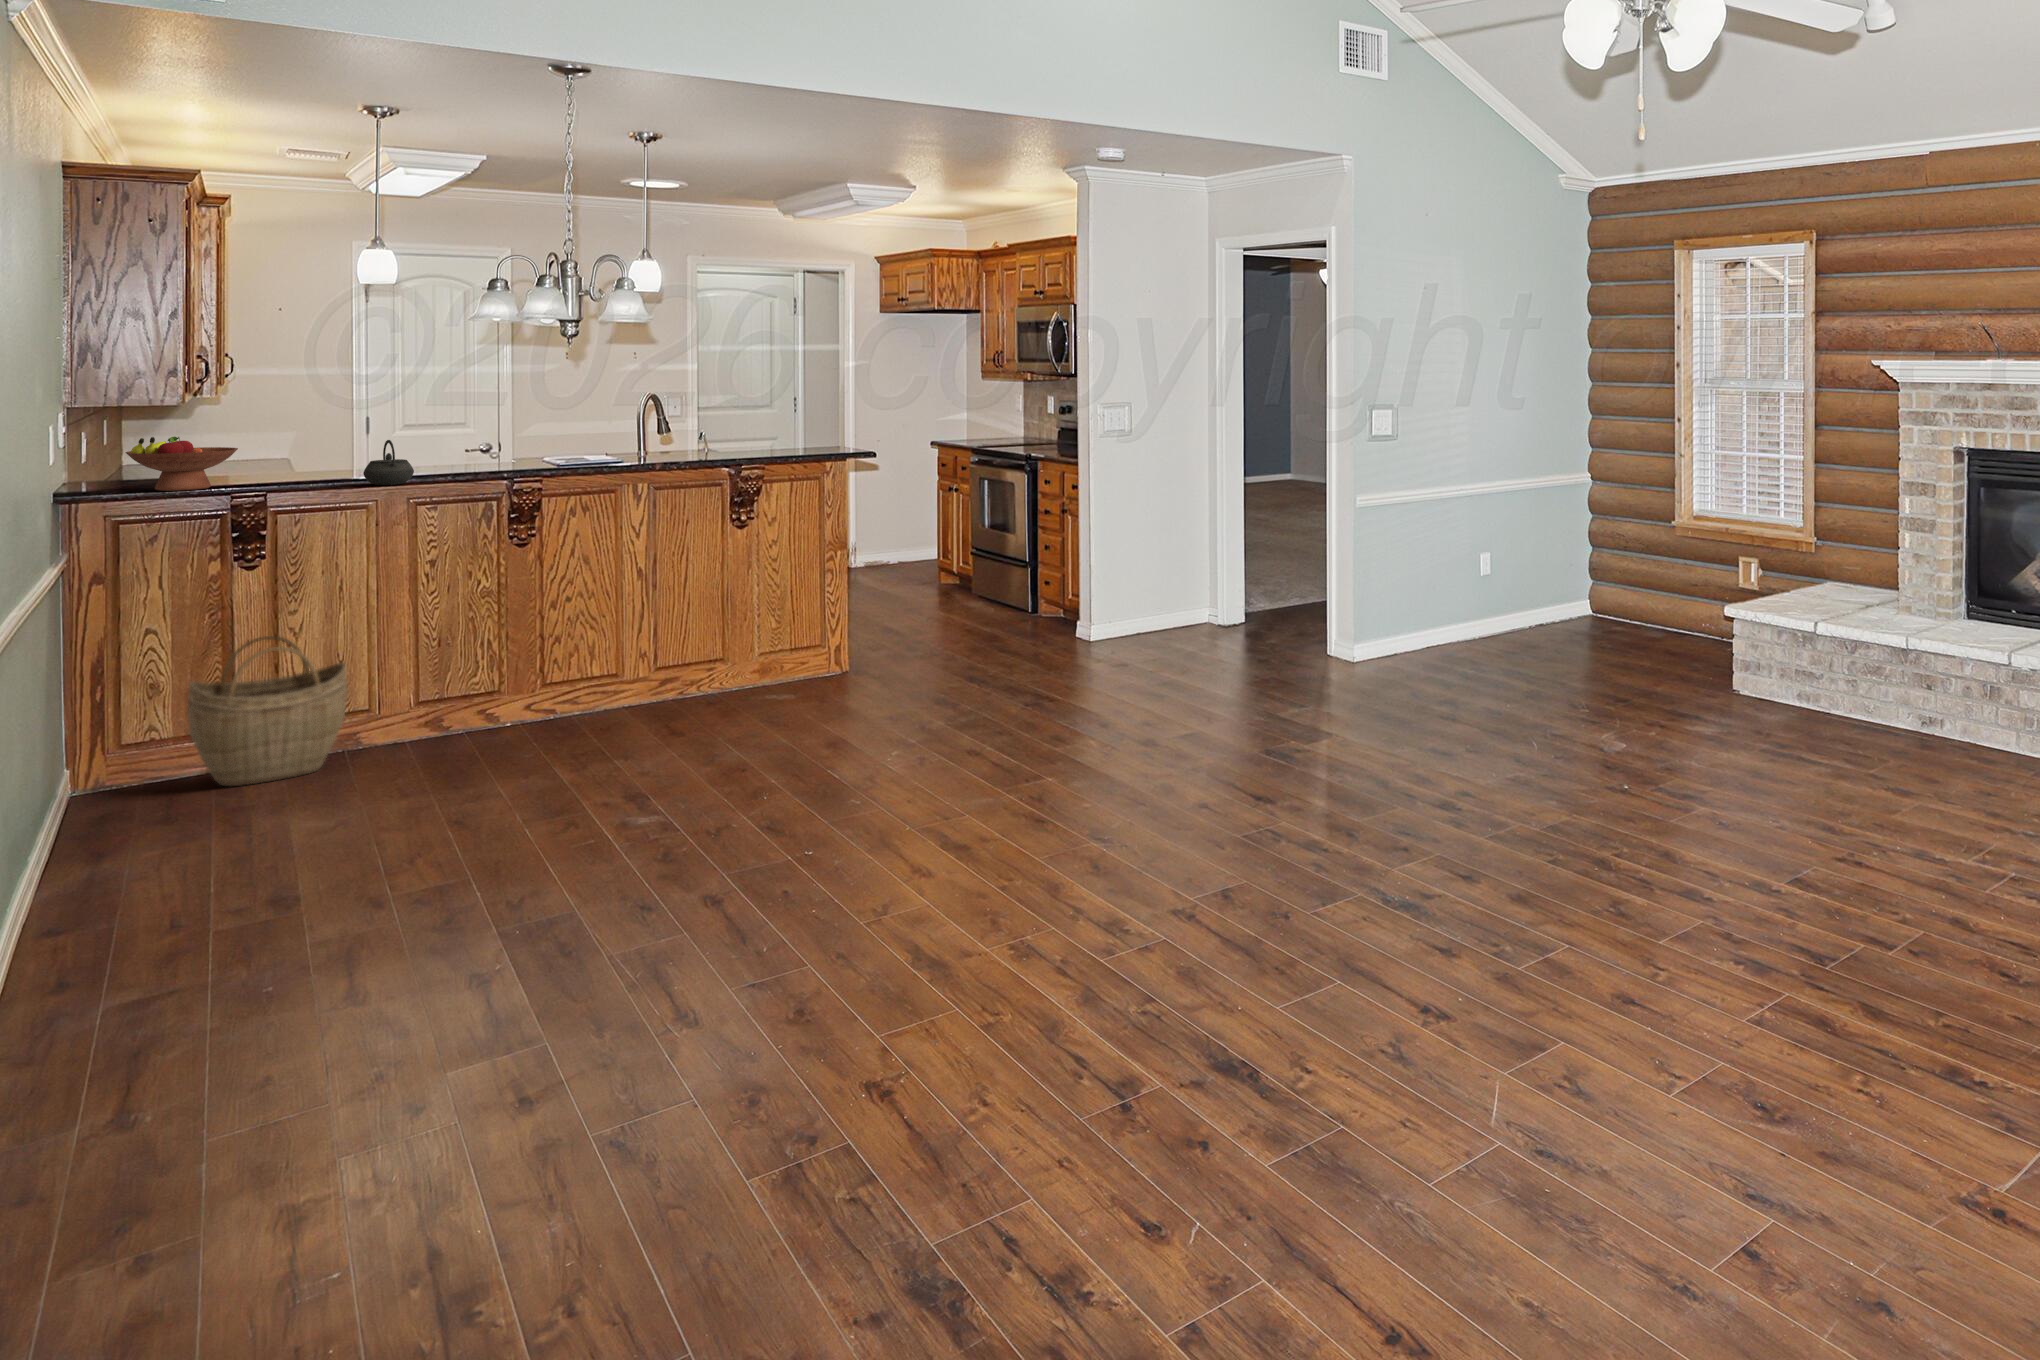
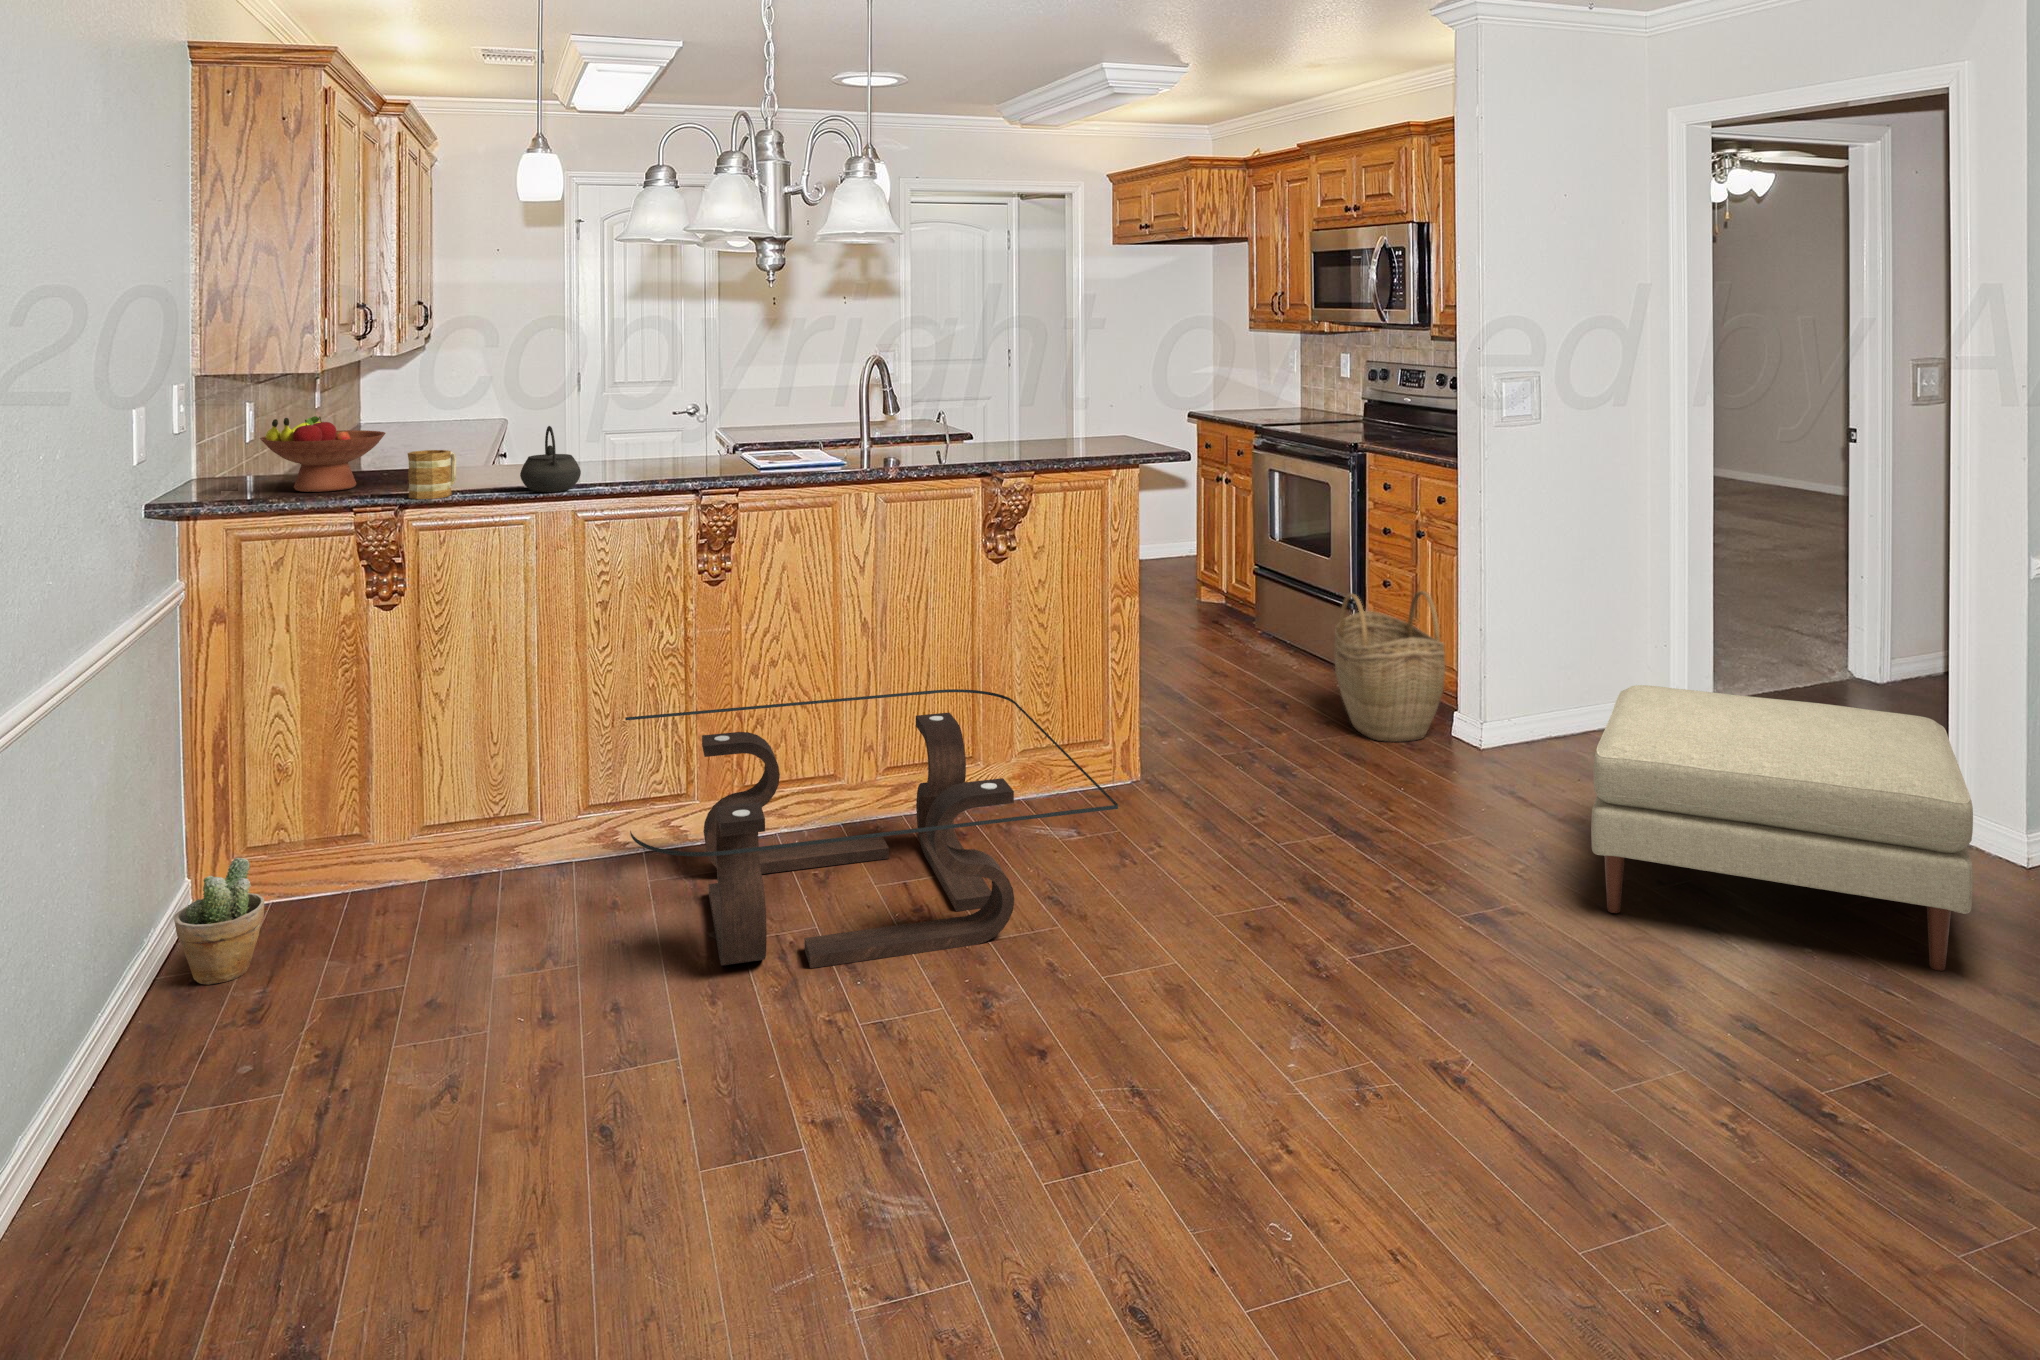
mug: none [269,457,307,491] -> present [408,450,456,499]
ottoman: none [1104,580,1310,702] -> present [1591,685,1973,971]
coffee table: none [447,612,805,770] -> present [626,689,1118,968]
woven basket: present [188,636,347,786] -> present [1334,591,1445,742]
potted plant: none [79,736,155,819] -> present [173,858,264,985]

